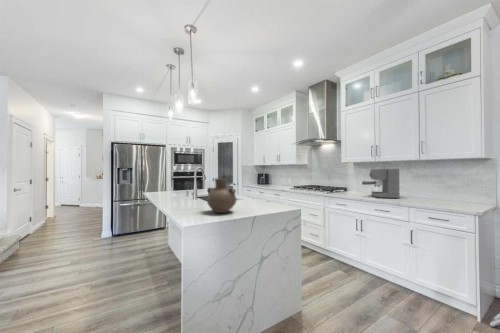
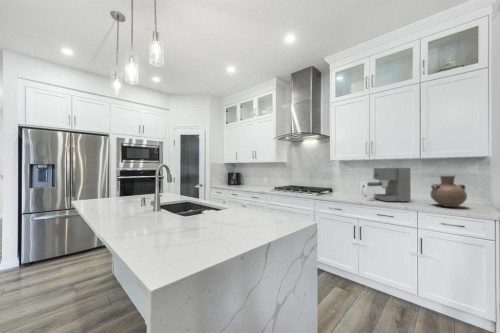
vase: present [207,178,236,213] -> present [431,176,467,207]

